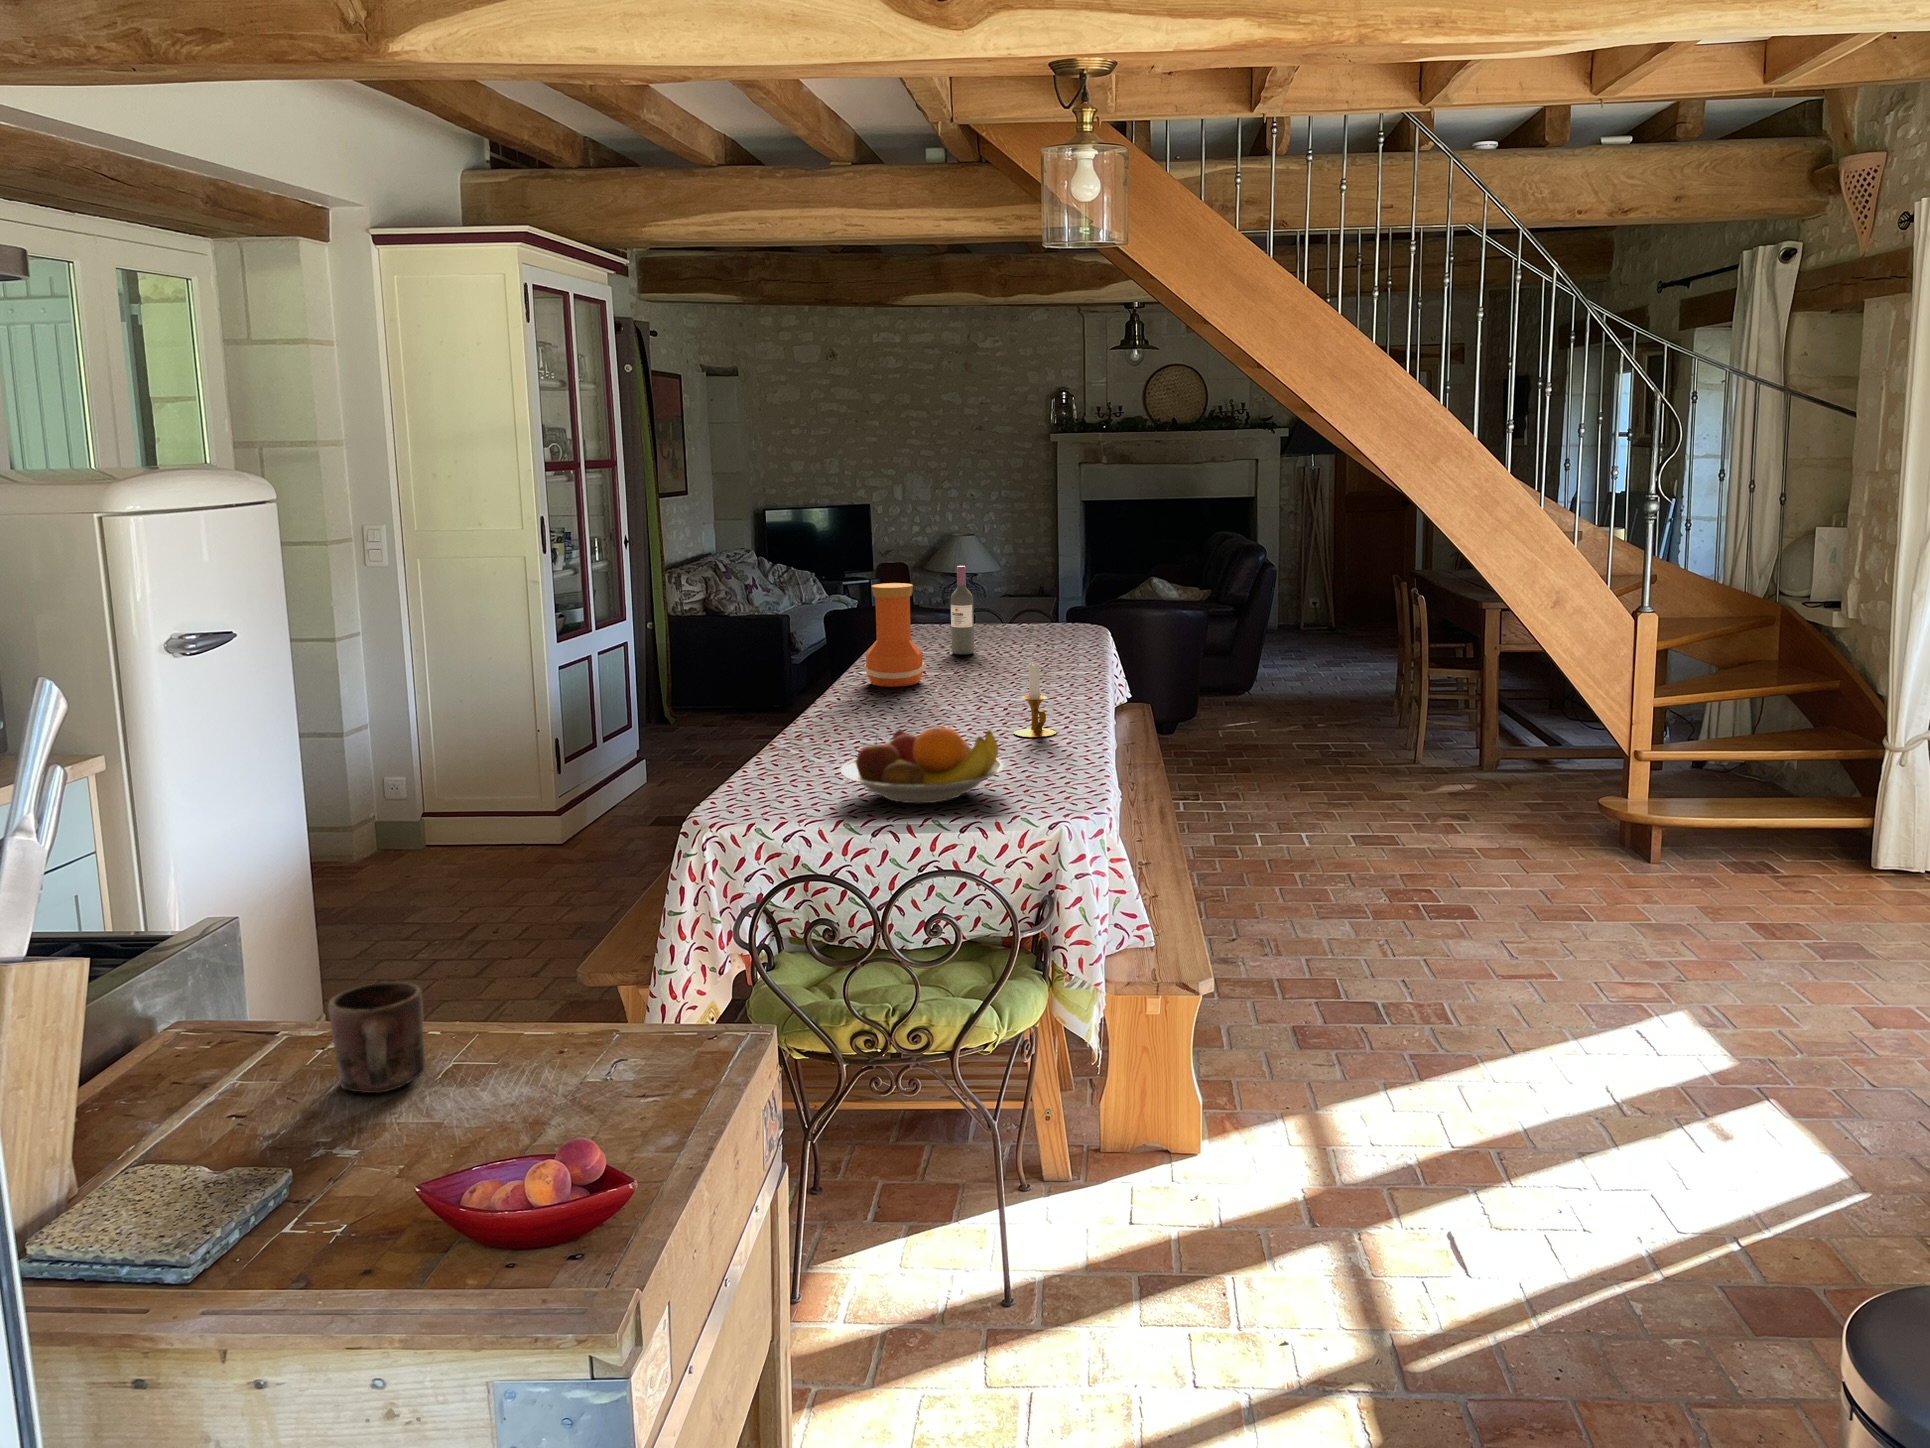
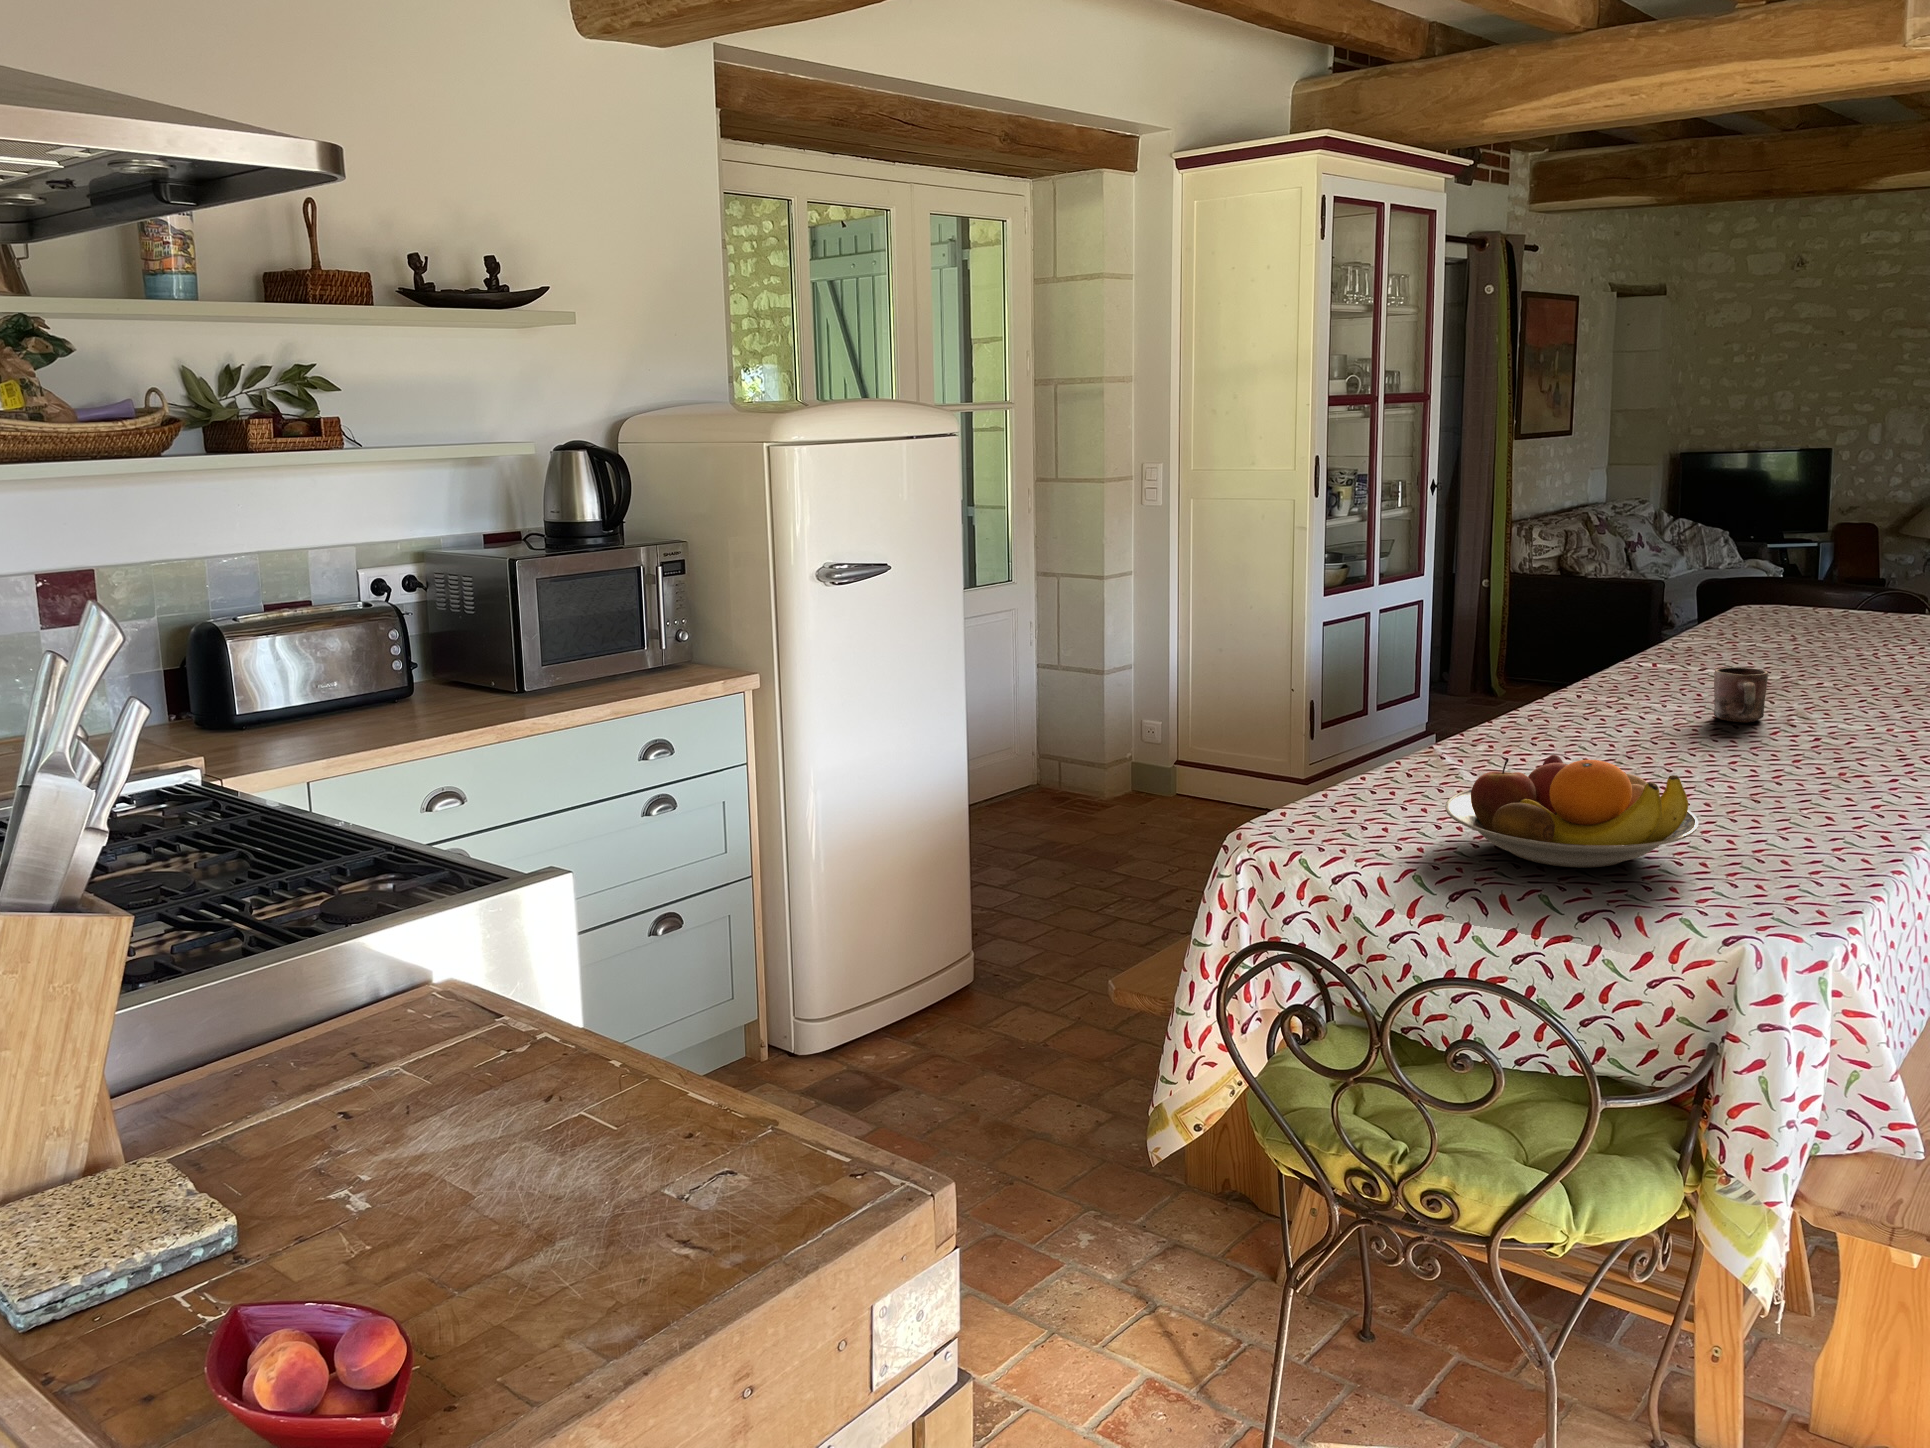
wine bottle: present [951,566,974,655] -> none [1796,530,1838,653]
vase: present [864,583,925,687] -> none [1633,549,1722,689]
candlestick: present [1014,663,1056,737] -> none [1789,679,1862,790]
mug: present [328,982,425,1093] -> present [1714,667,1768,722]

